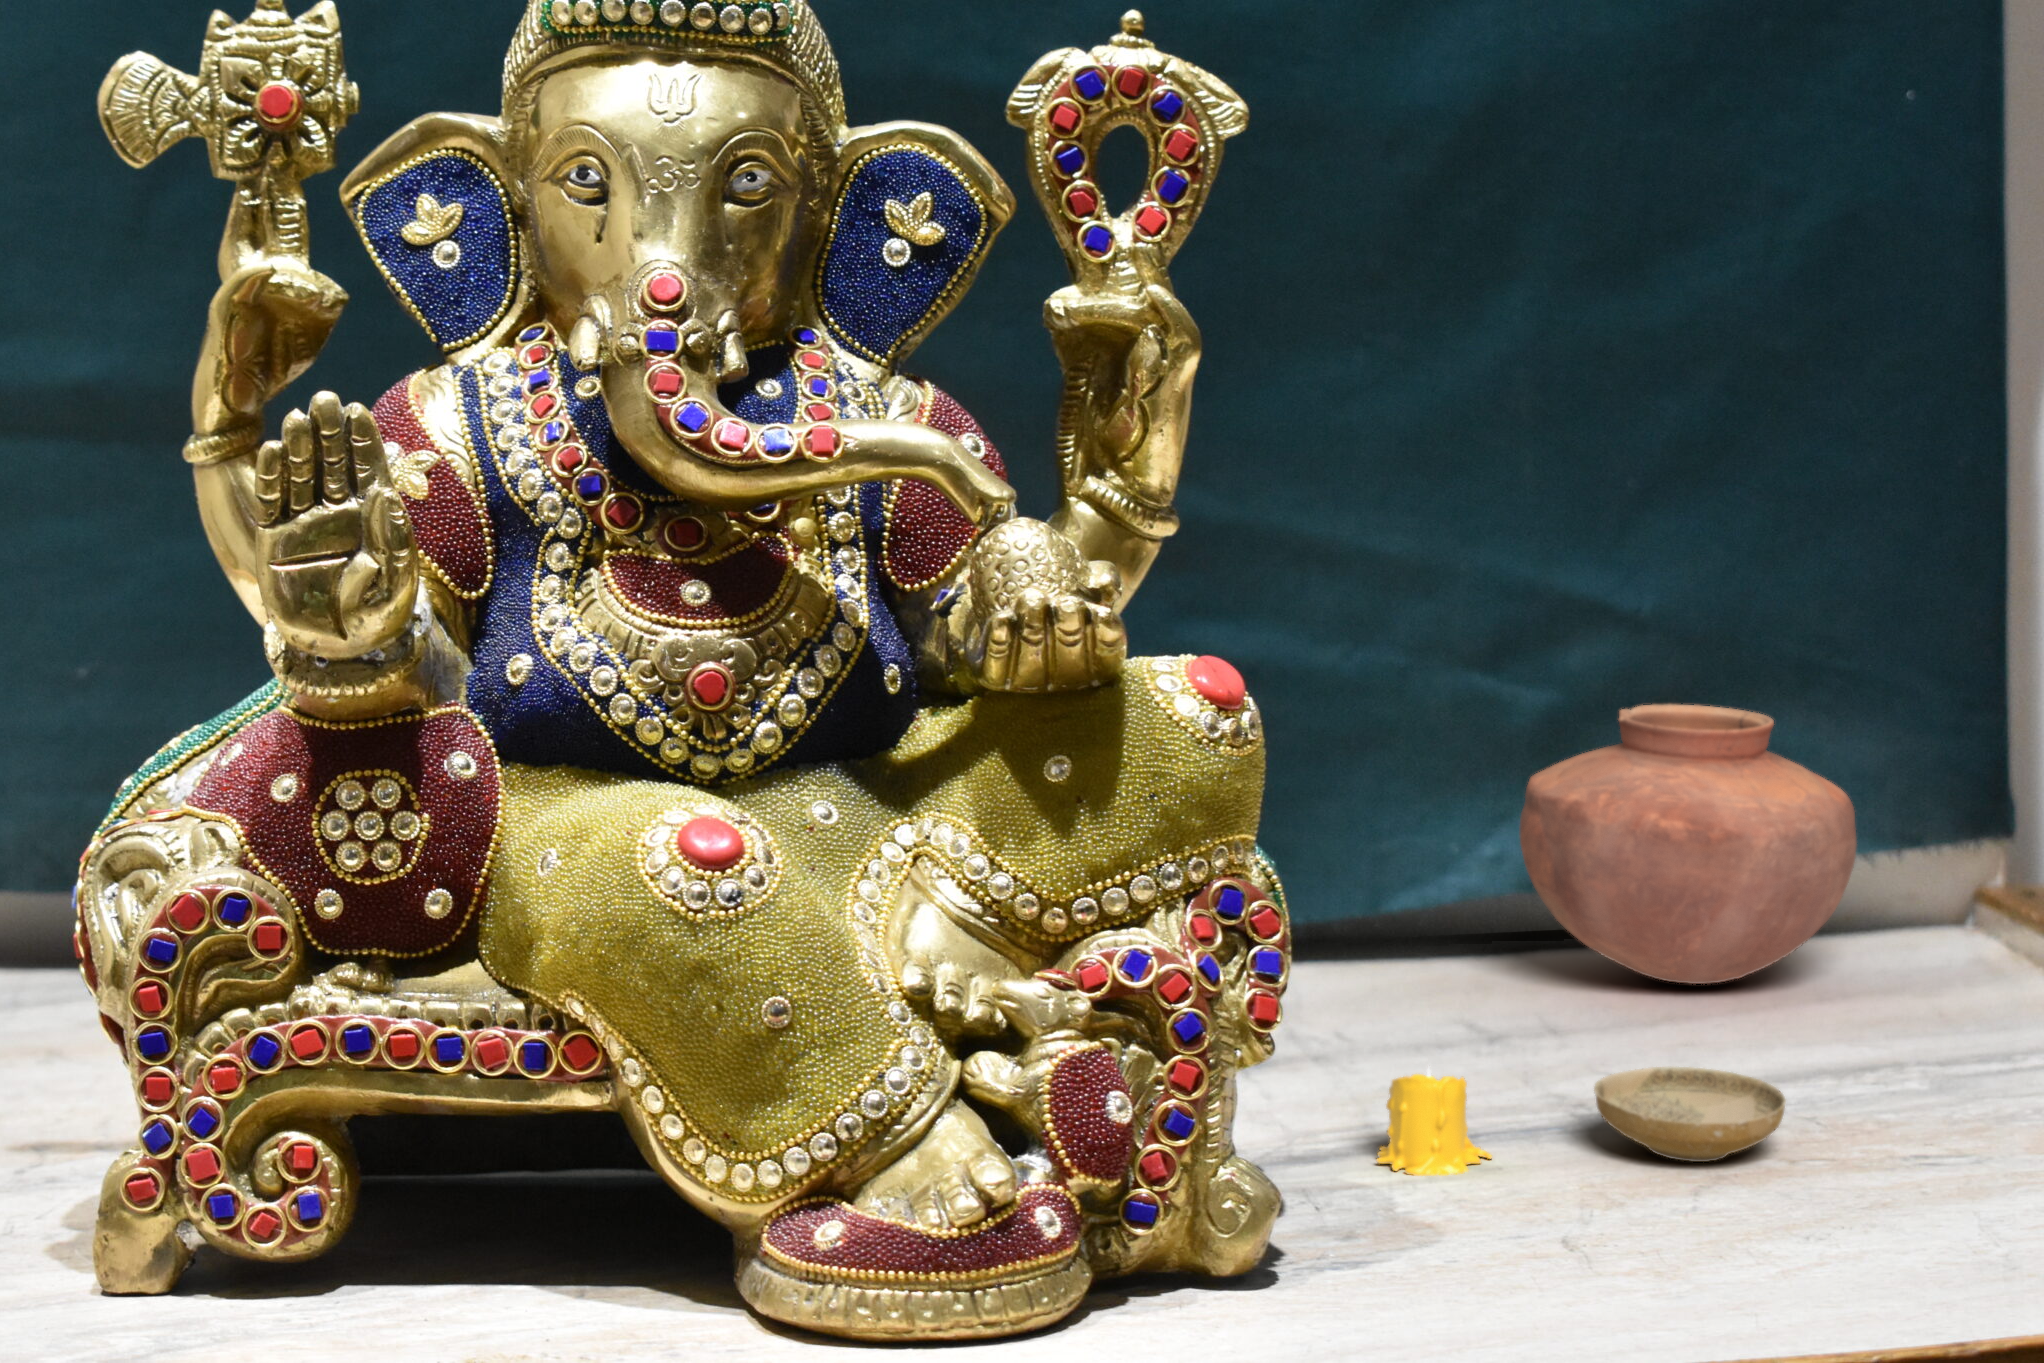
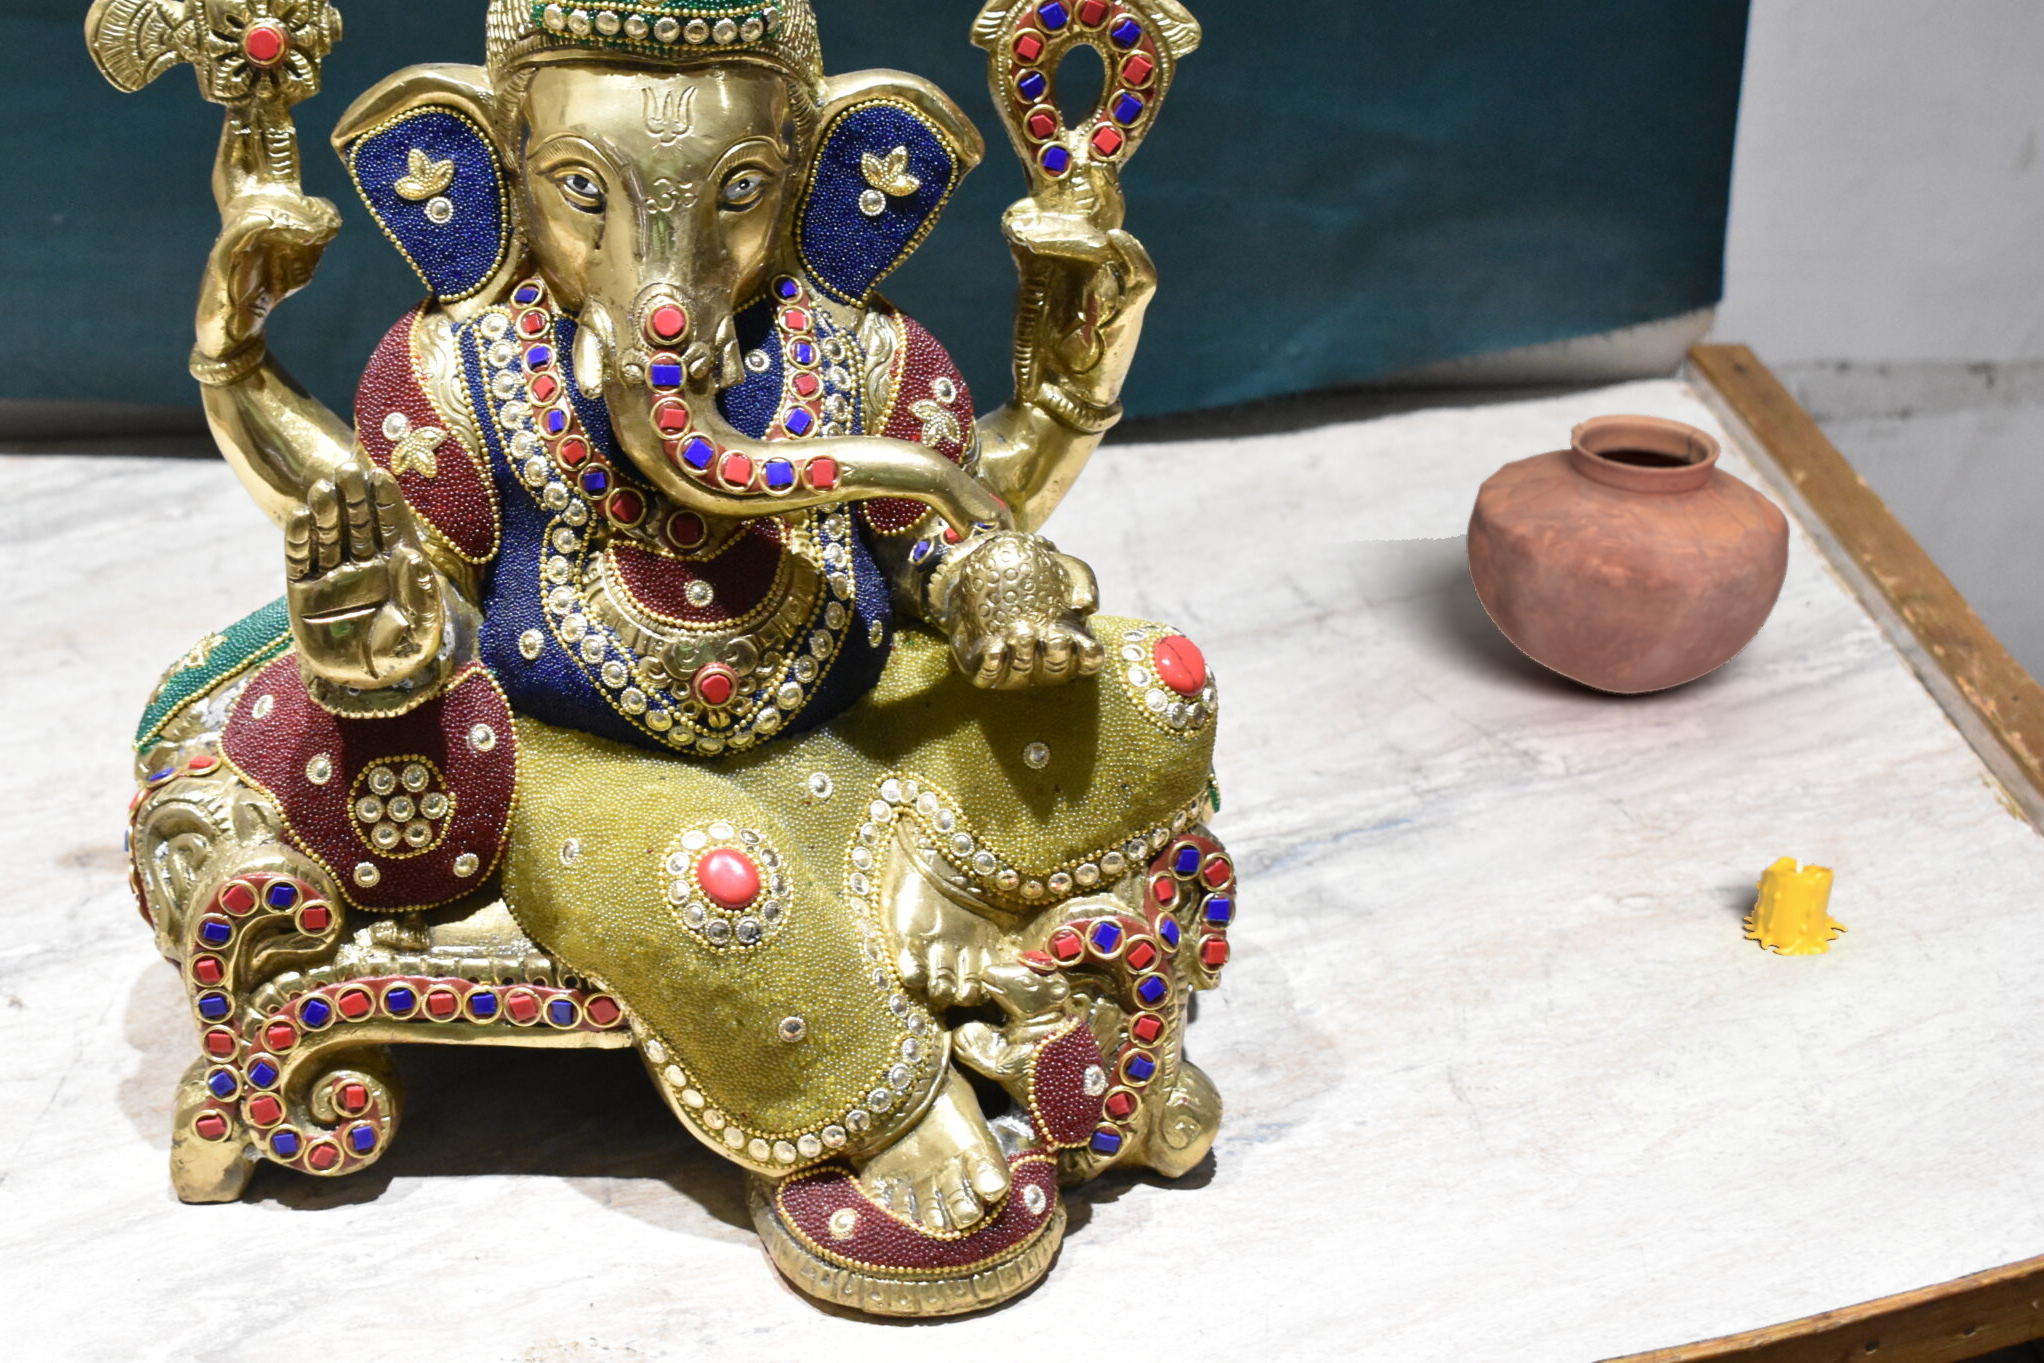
ceramic bowl: present [1594,1067,1786,1162] -> none [1517,888,1691,996]
candle: present [1377,1068,1492,1176] -> present [1745,856,1847,956]

